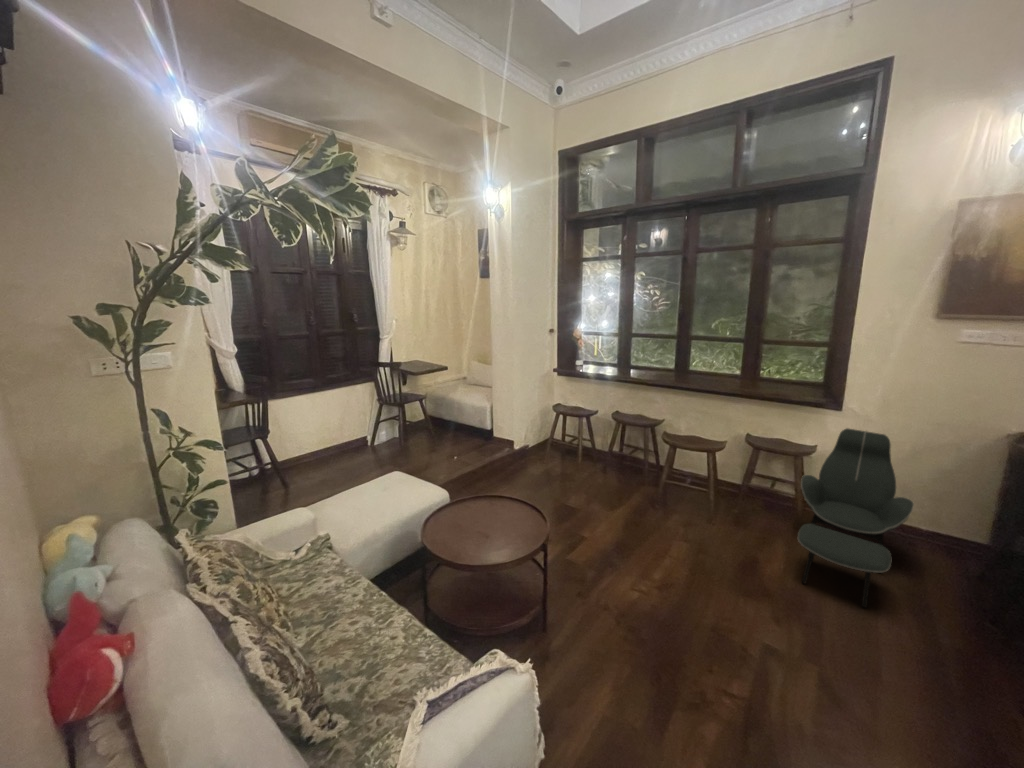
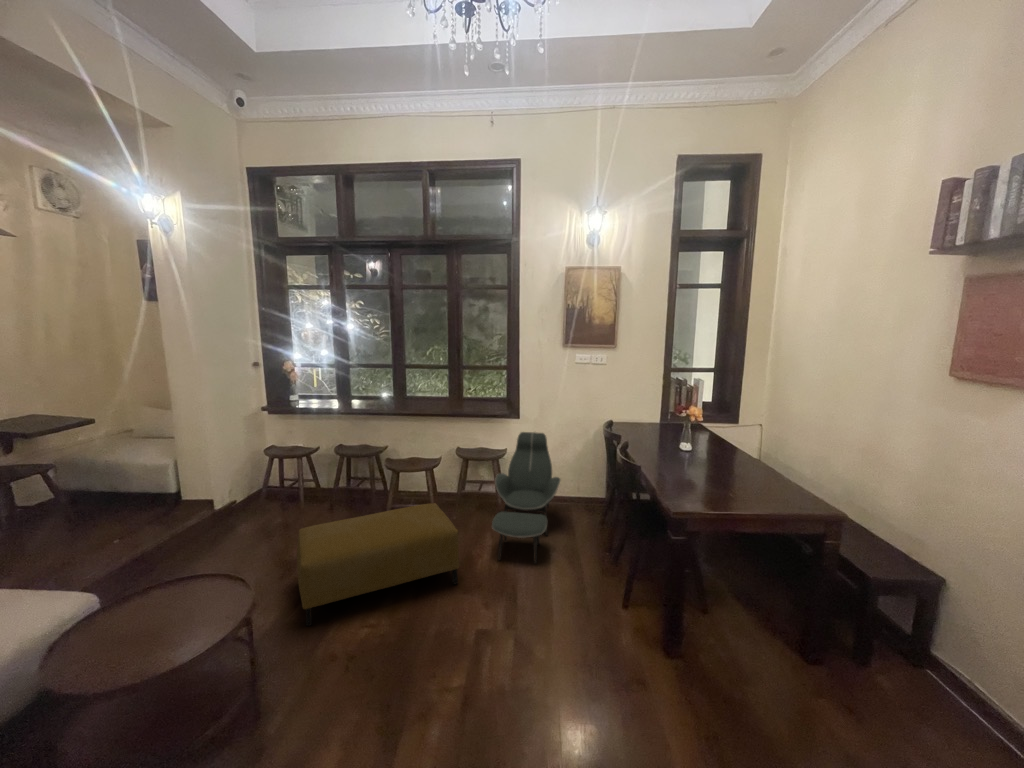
ottoman: none [577,485,755,594] -> present [297,503,459,626]

